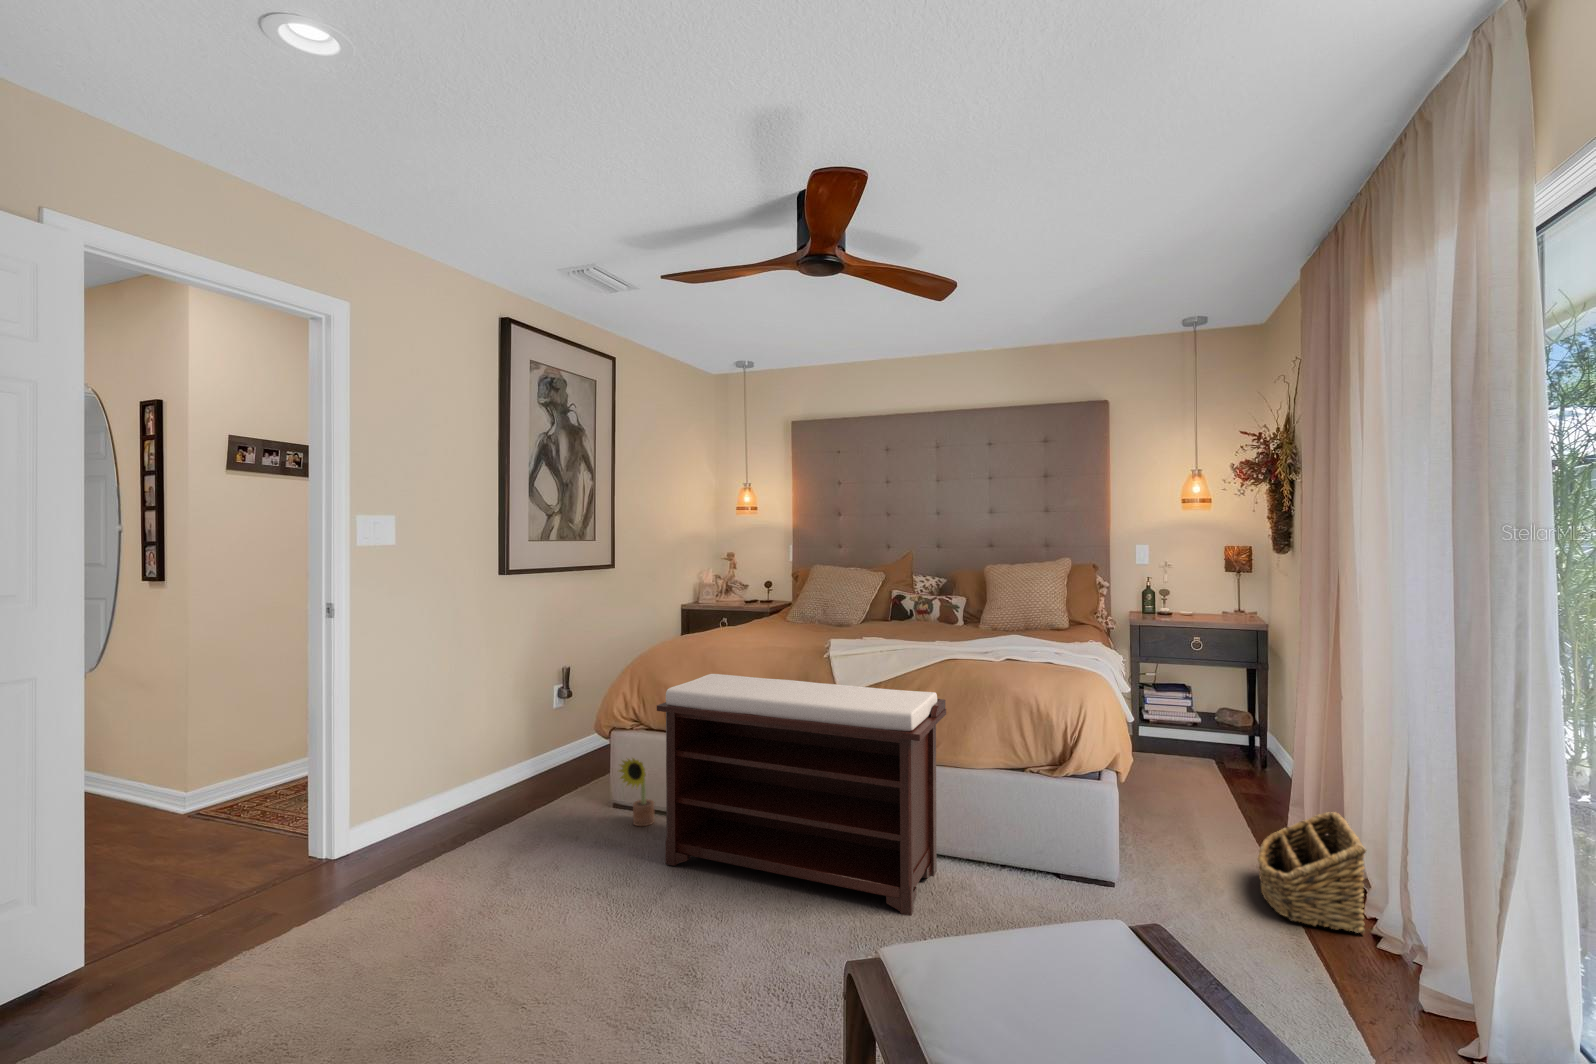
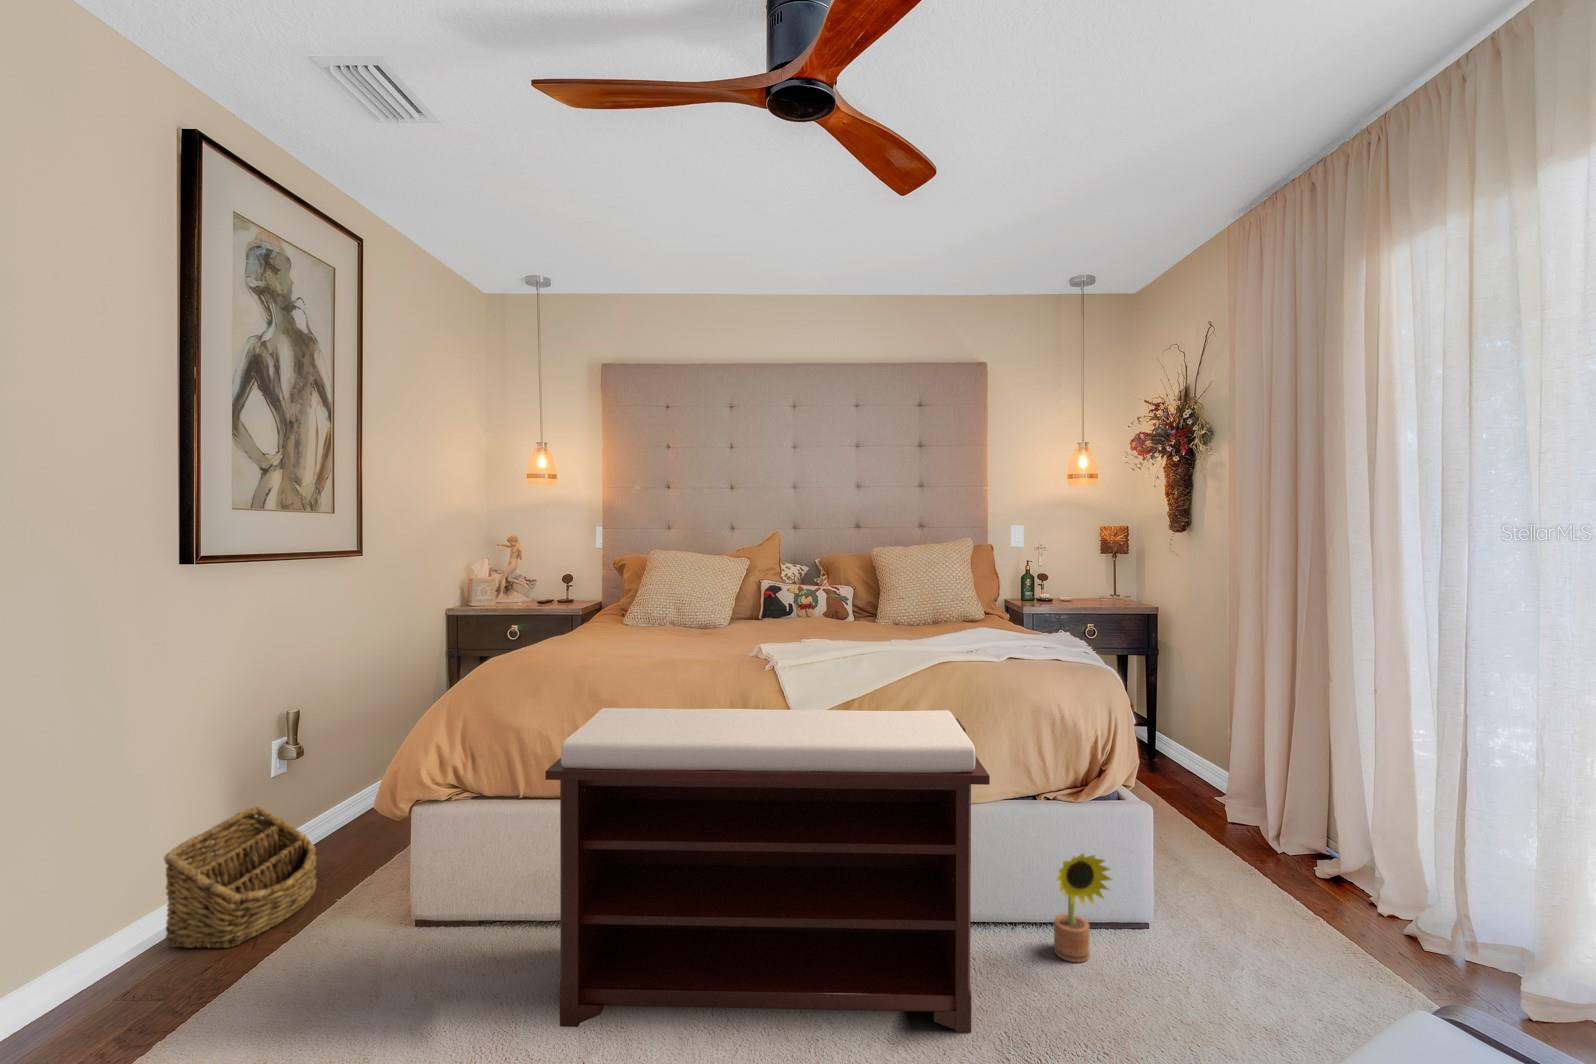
decorative plant: present [619,758,654,826] -> present [1054,853,1112,962]
basket: present [1258,812,1366,933] -> present [164,807,317,948]

